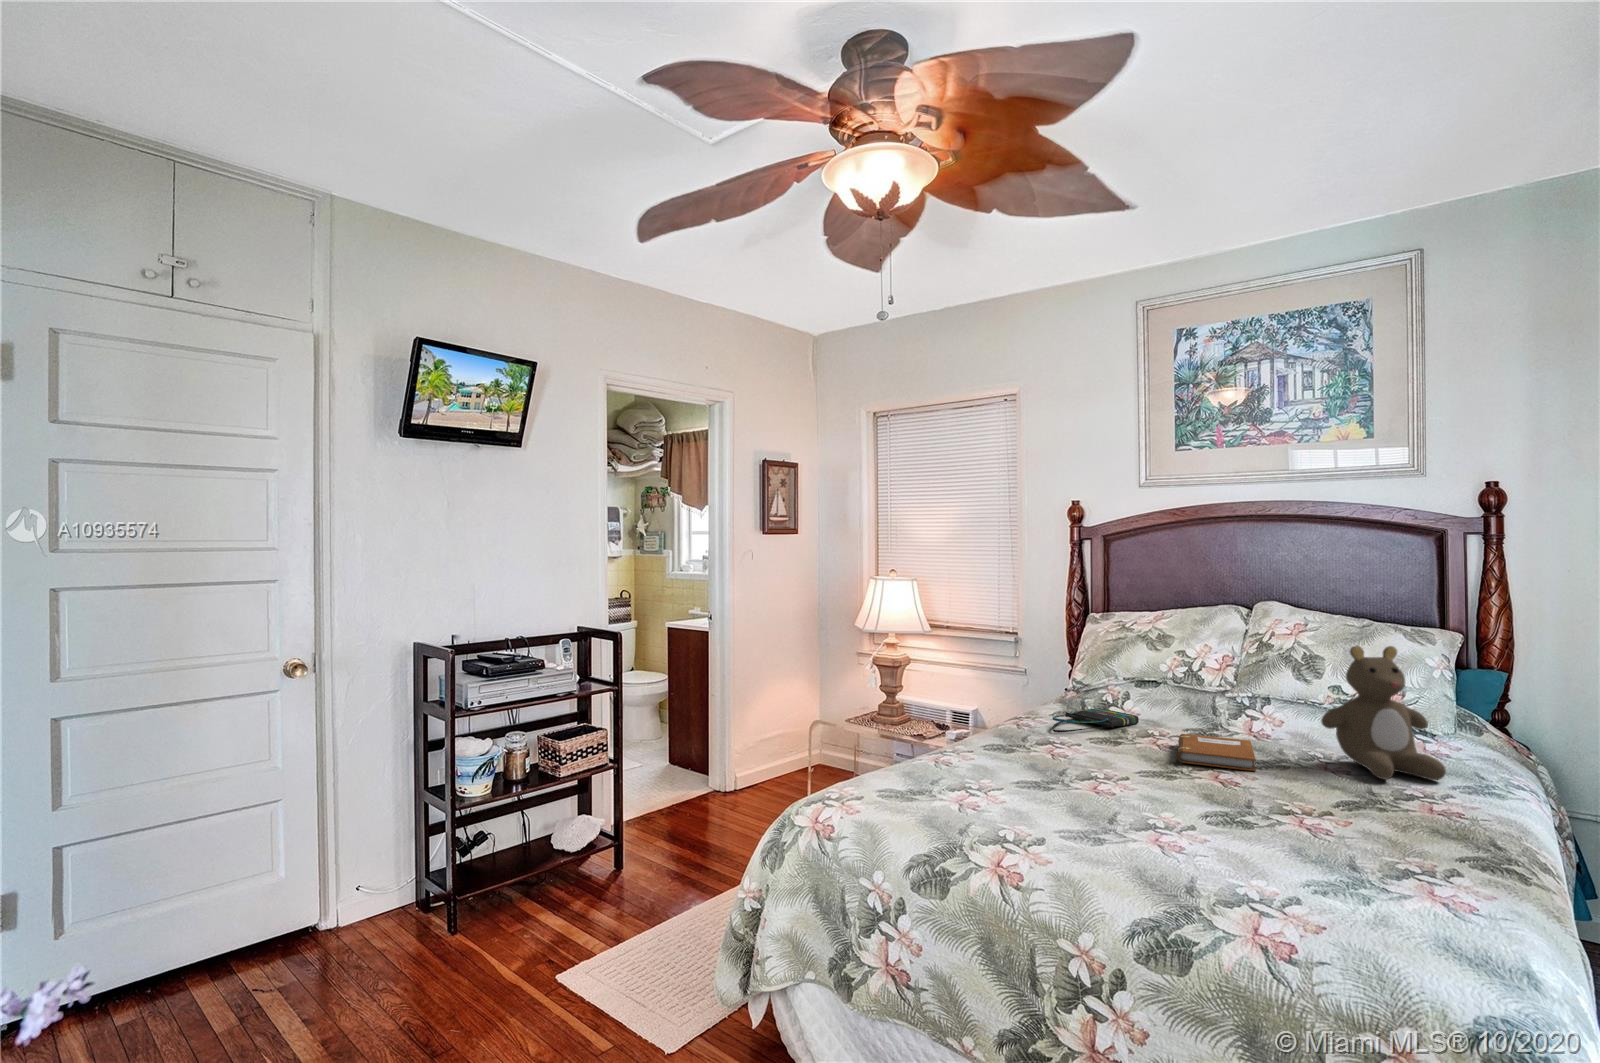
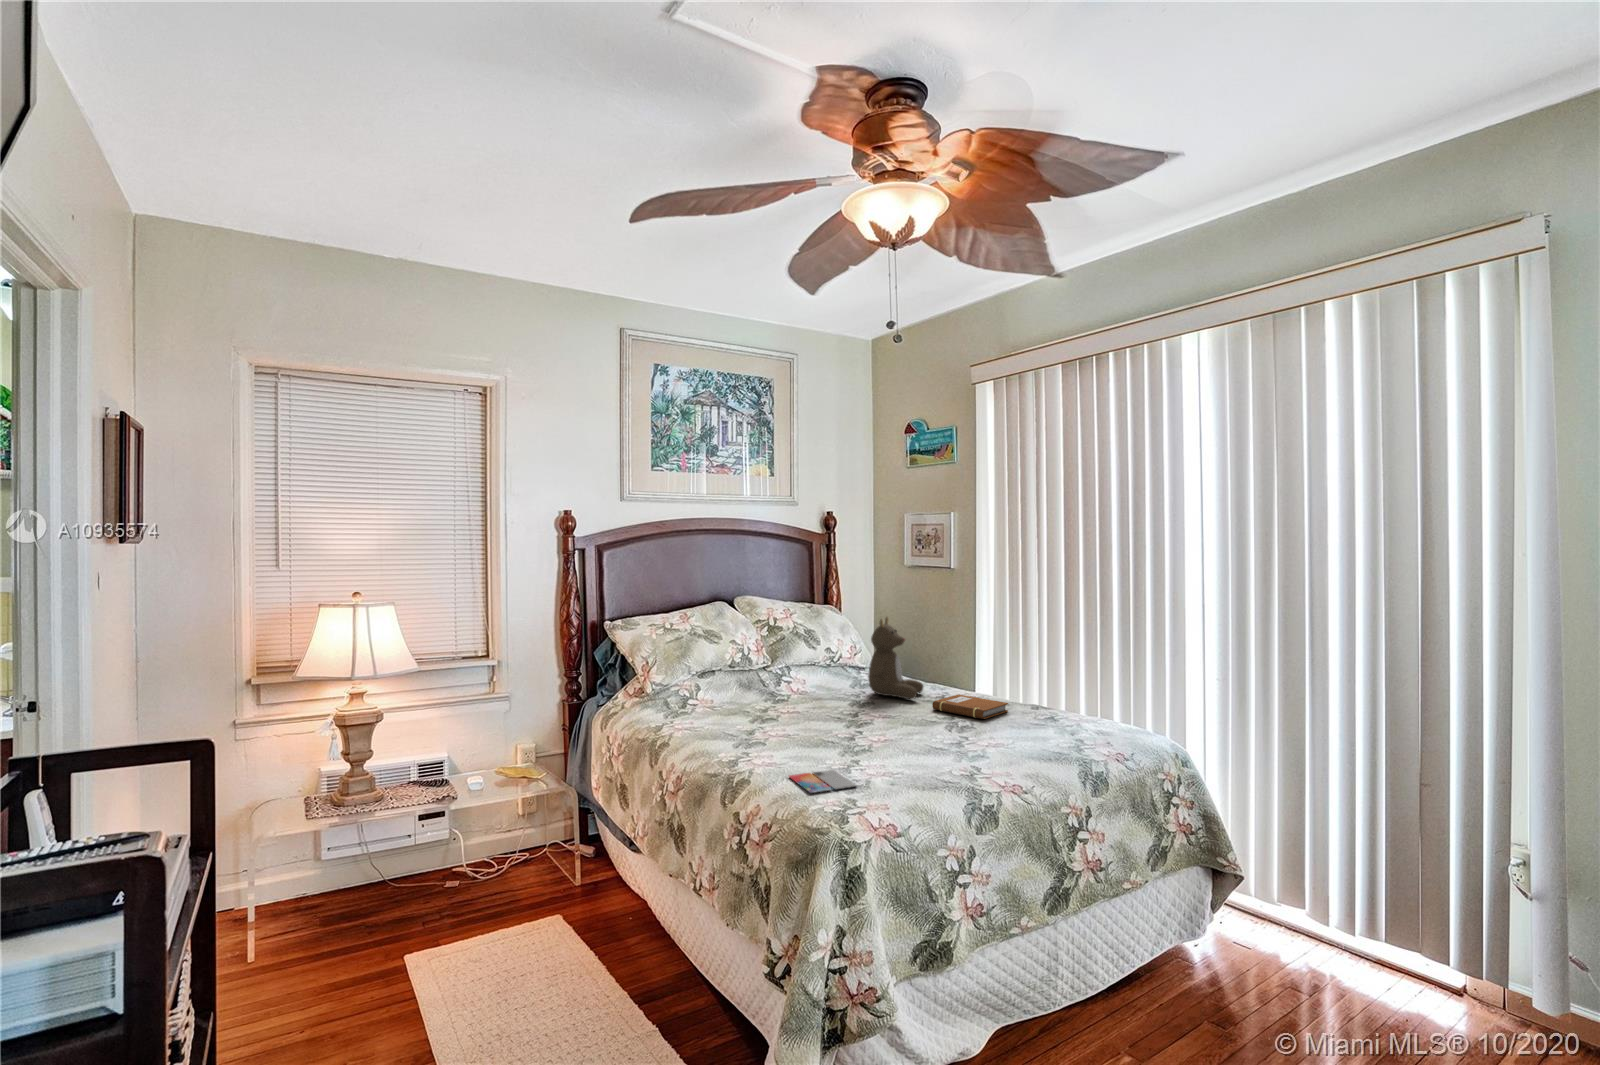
tote bag: present [1052,708,1139,732] -> none [688,702,740,731]
notebook: present [1178,734,1256,771] -> present [932,695,1008,719]
smartphone: none [933,767,1012,791] -> present [789,770,856,793]

